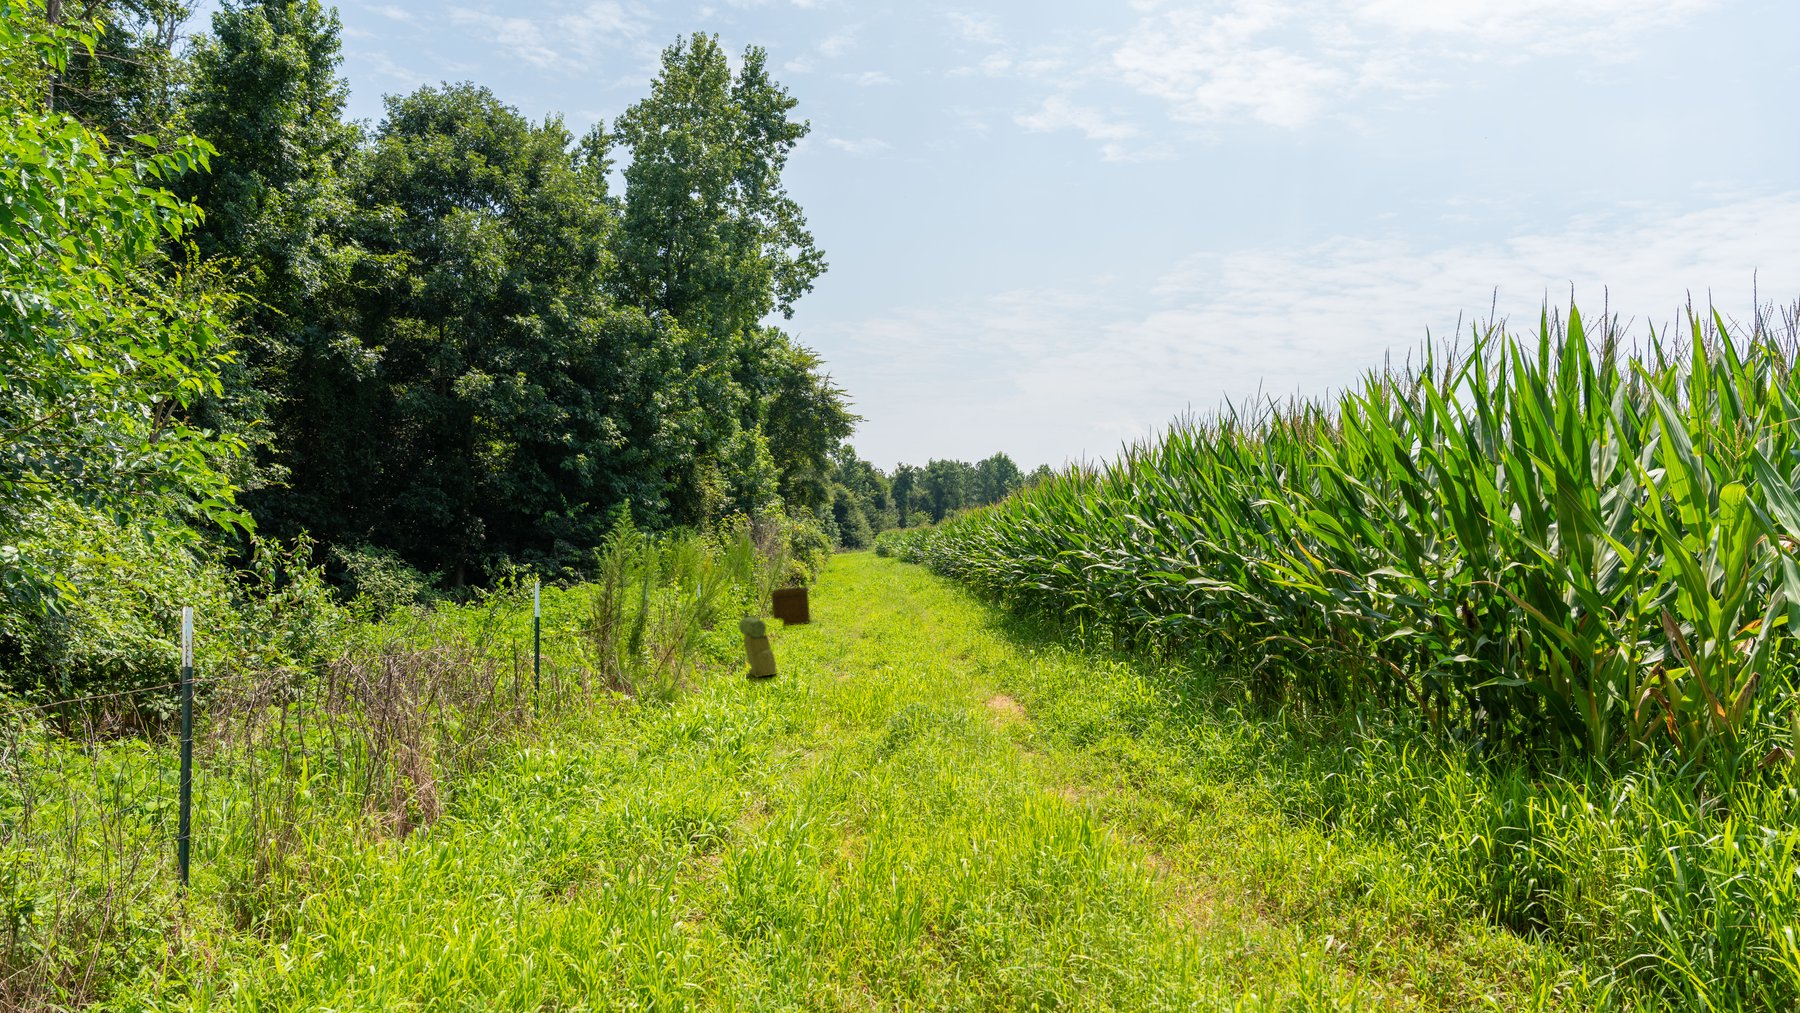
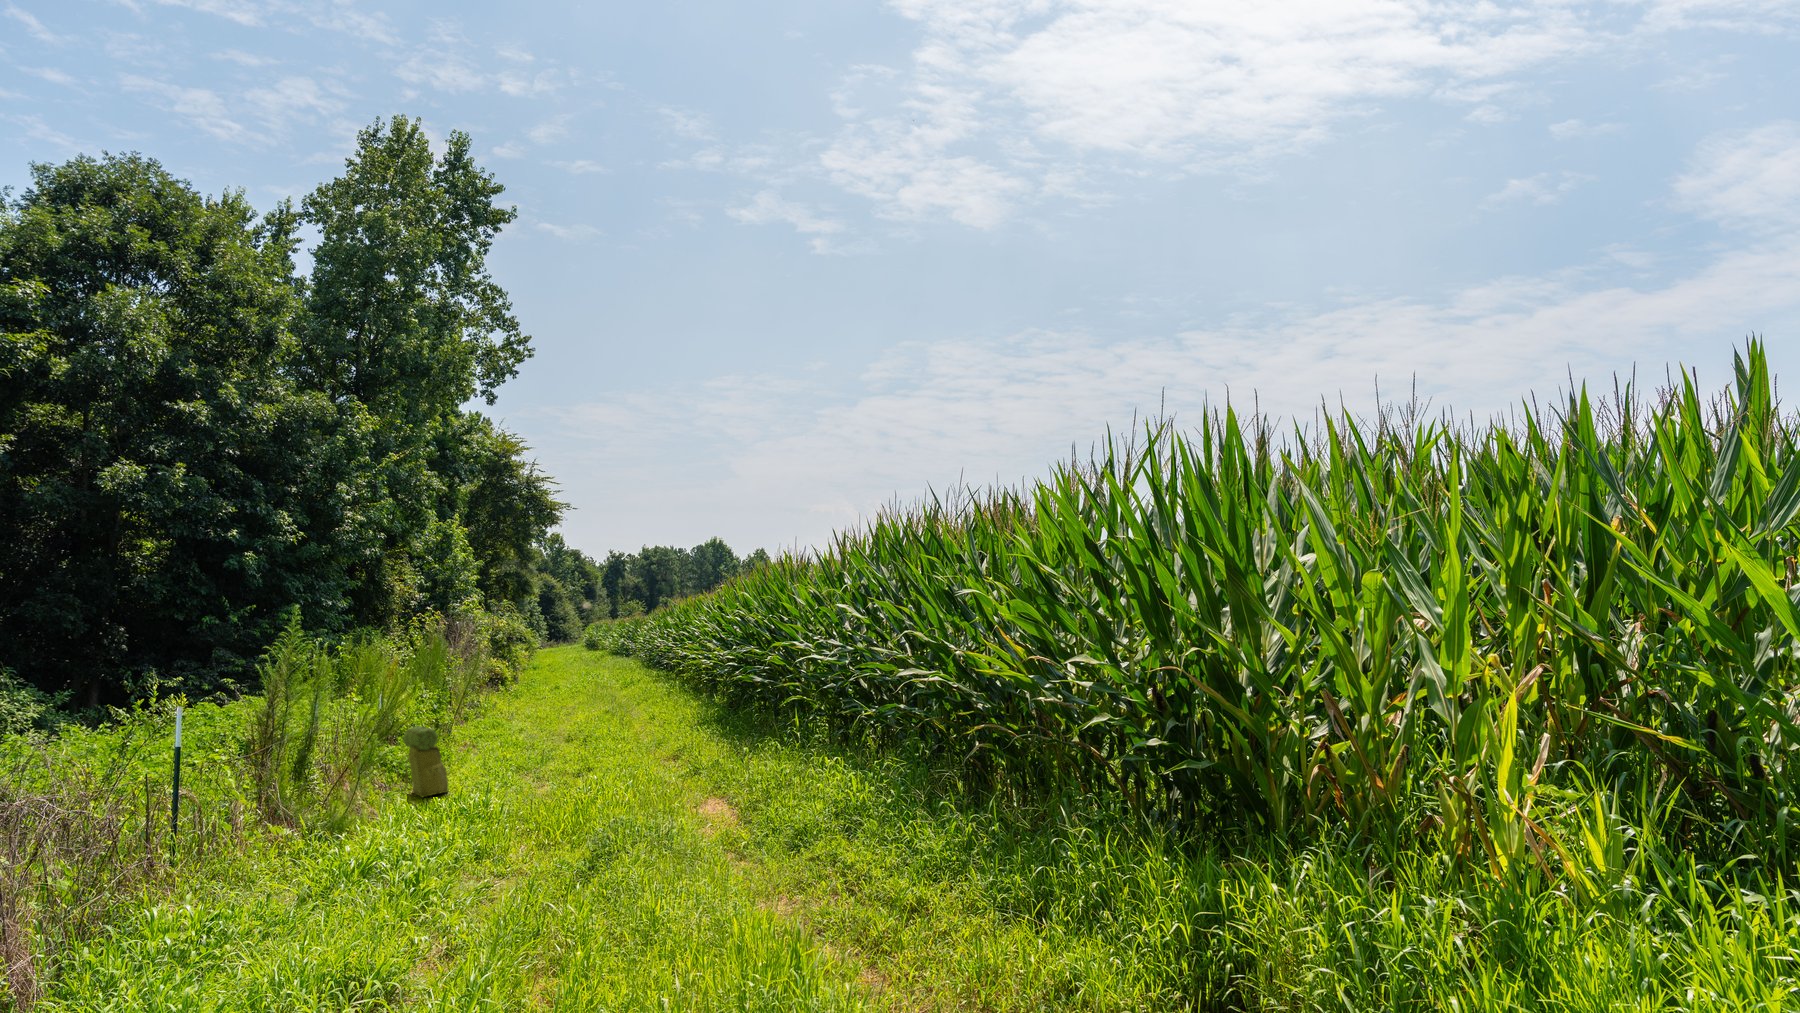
wooden crate: present [771,587,810,626] -> none [455,687,502,734]

